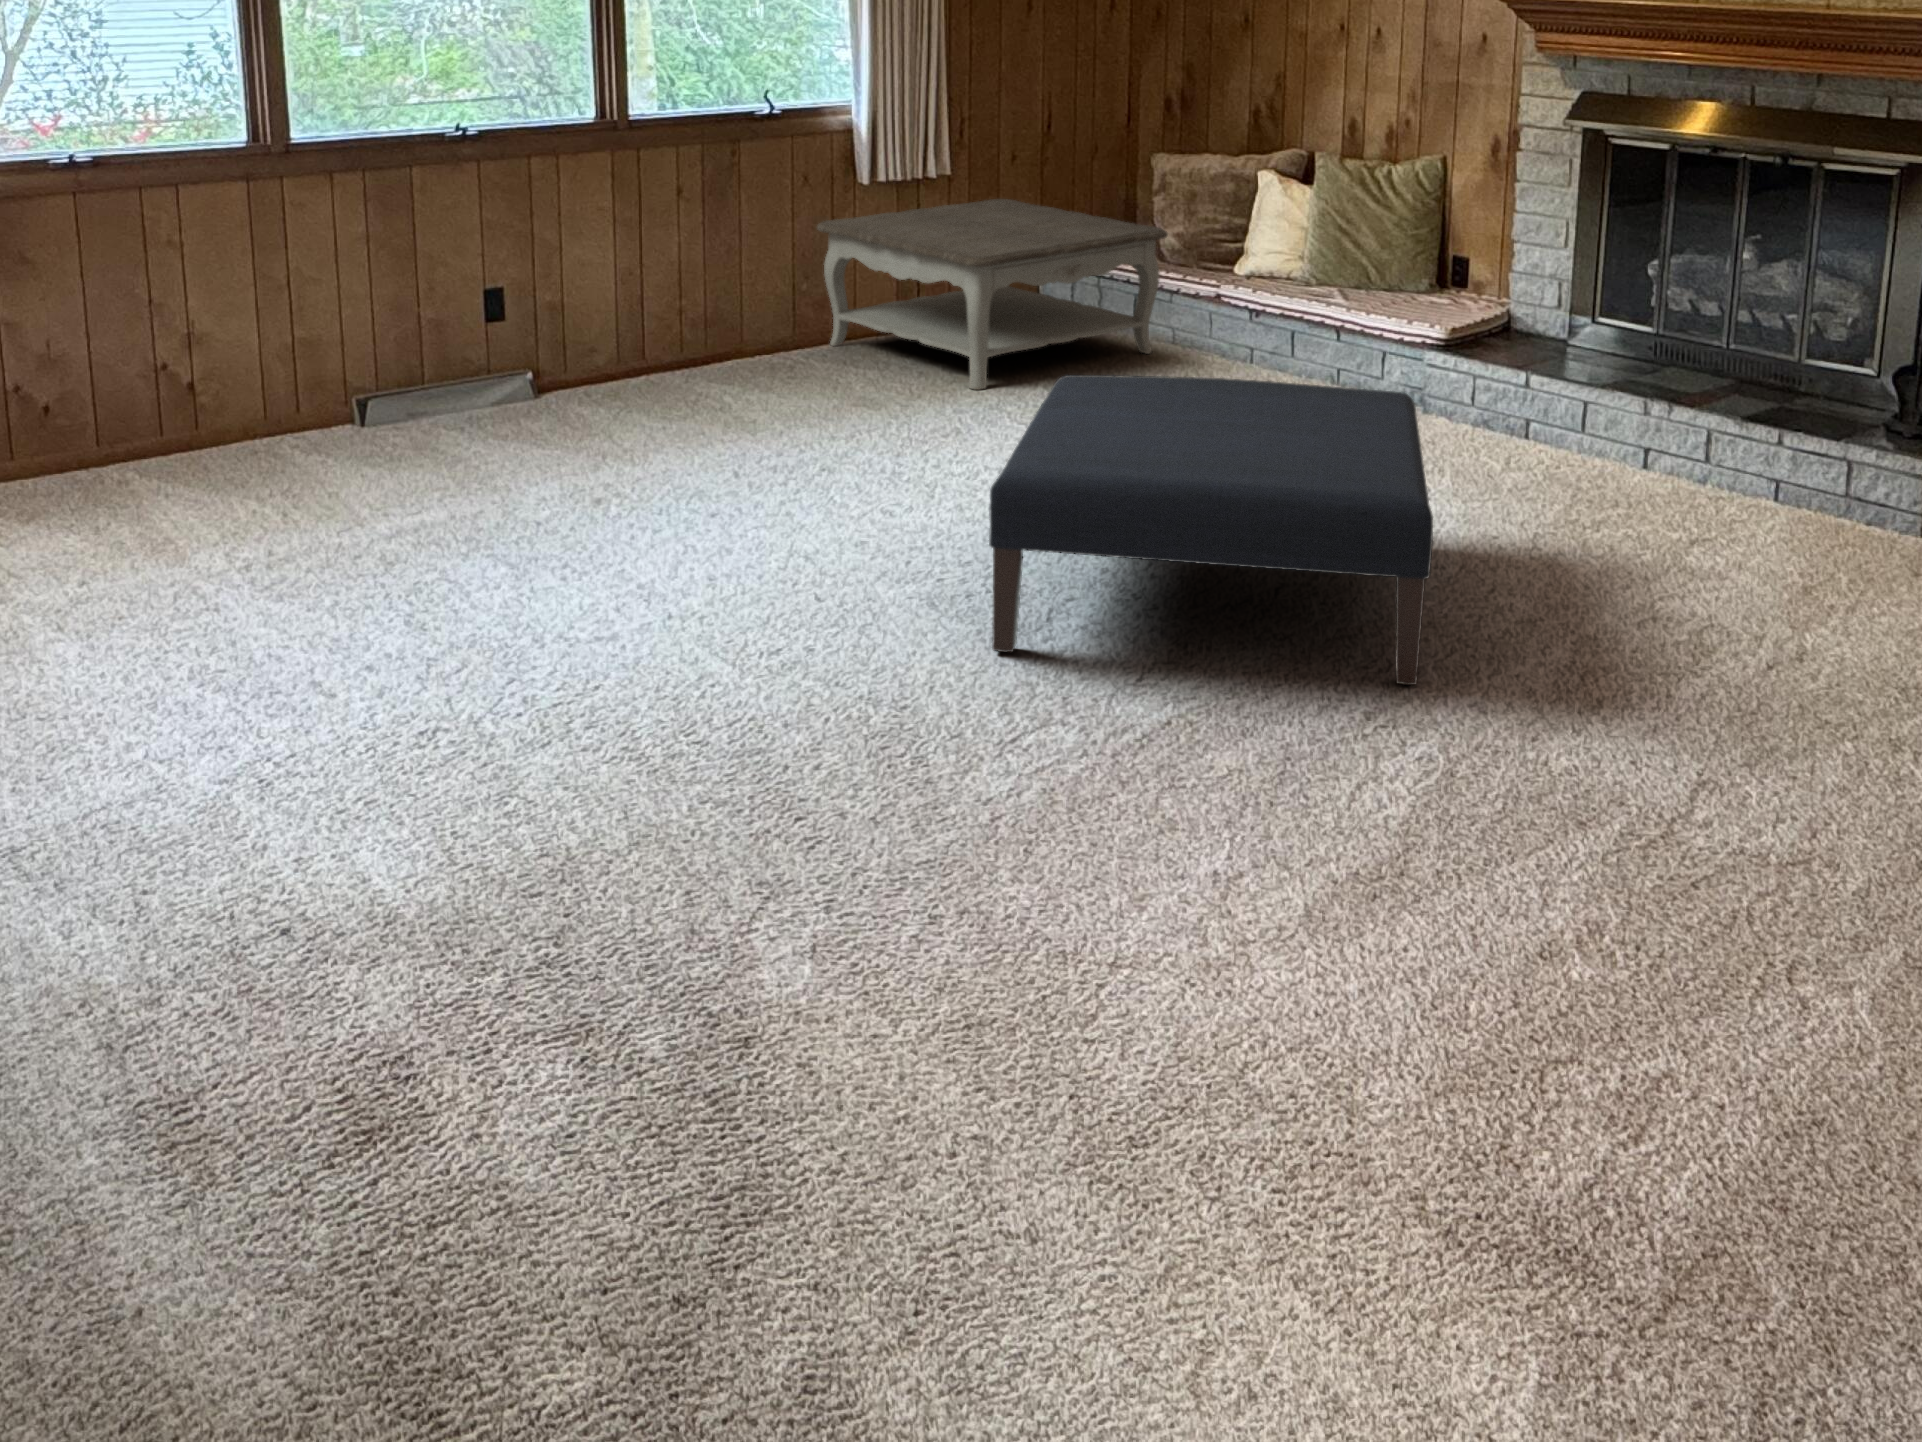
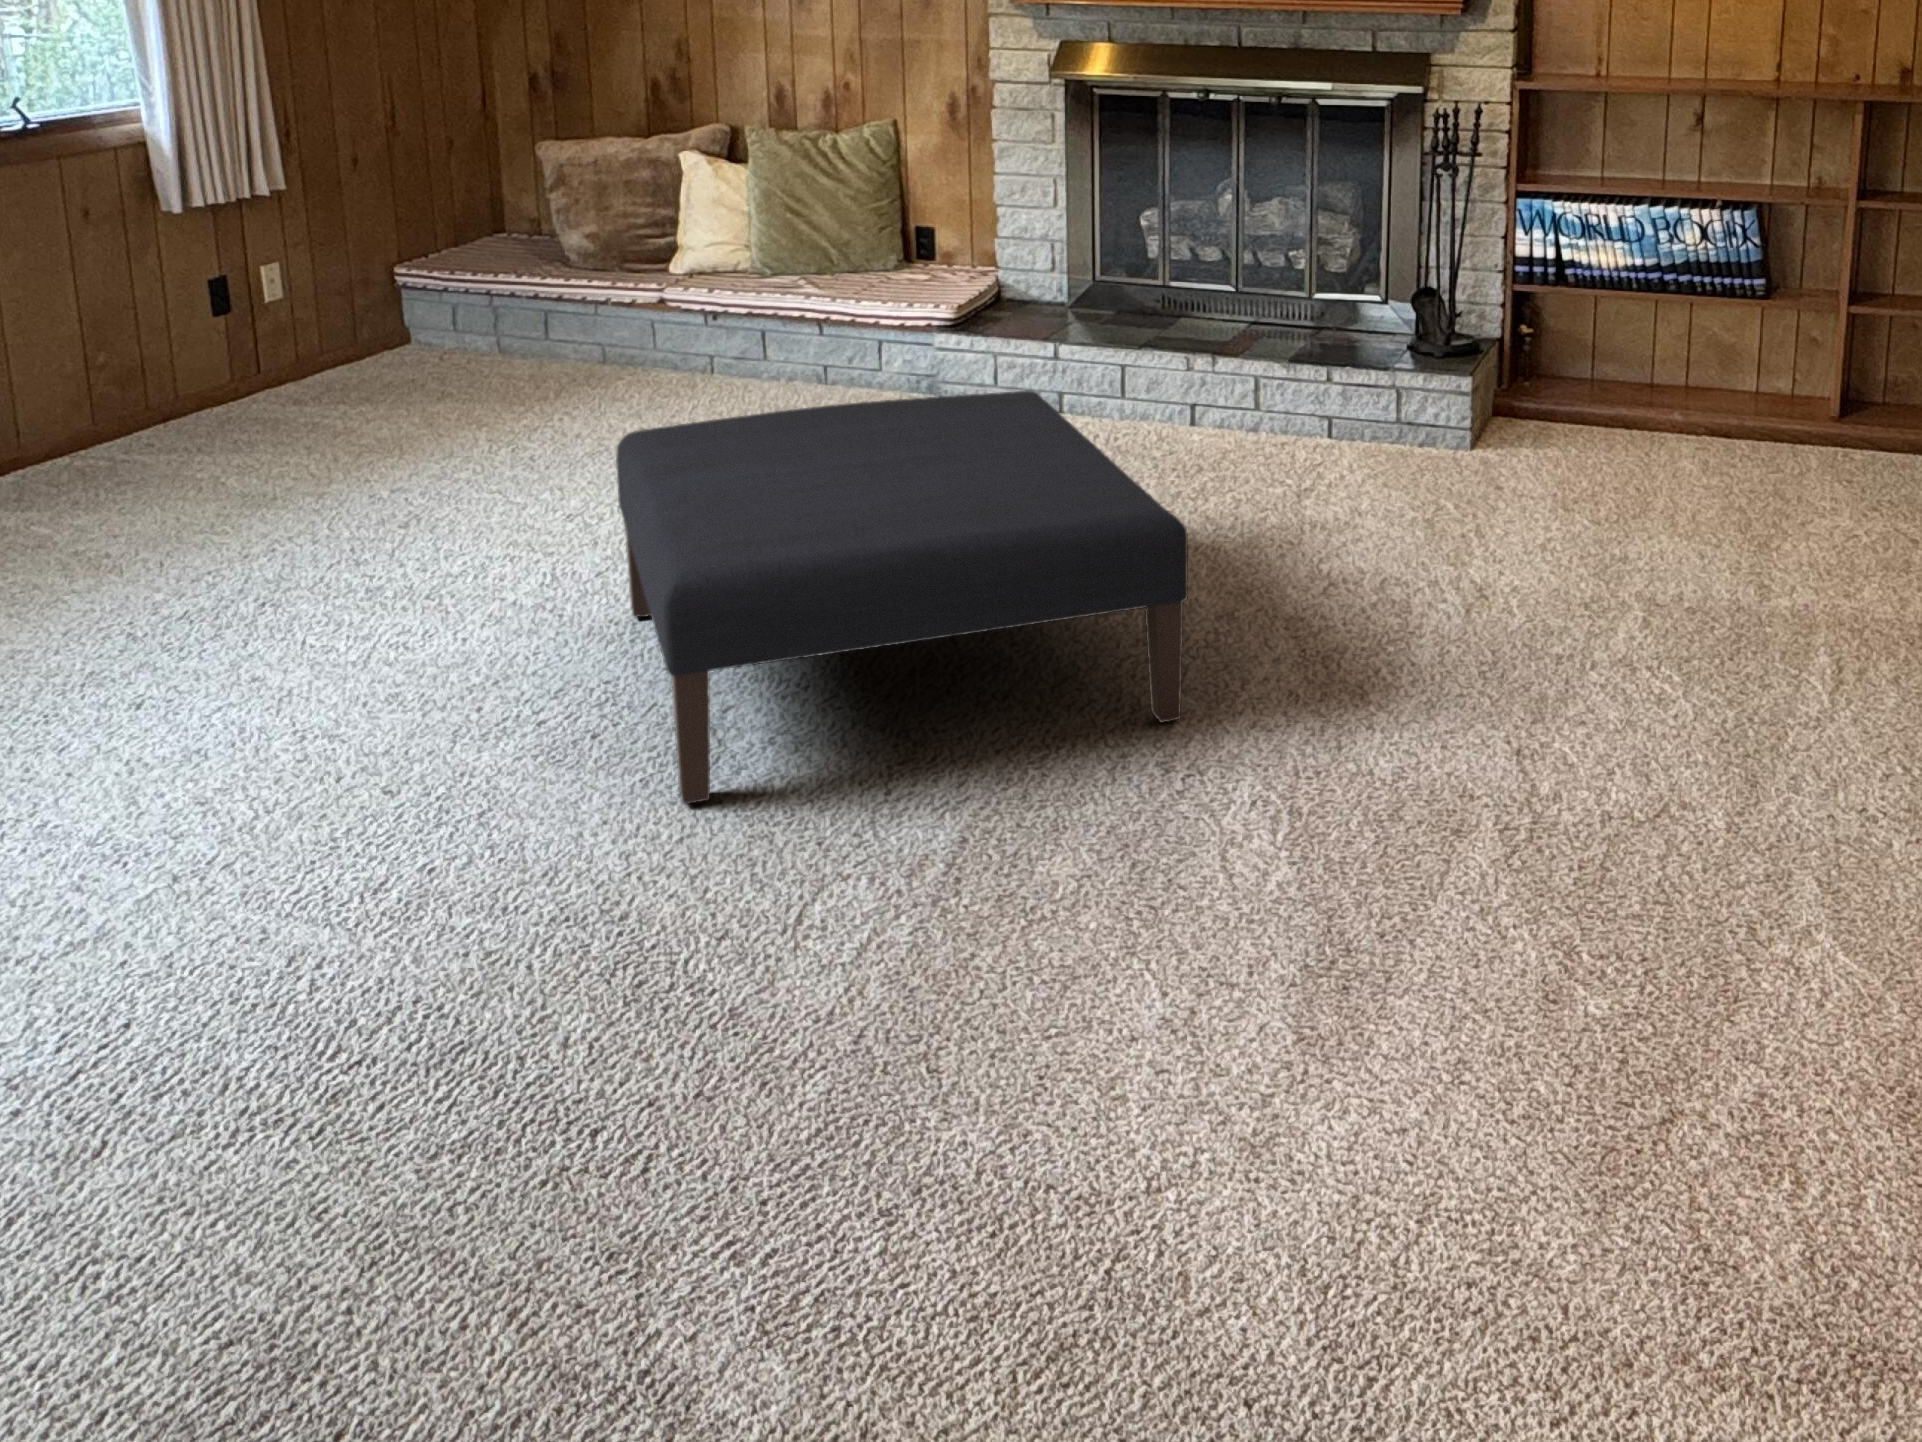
coffee table: present [817,199,1168,390] -> none [114,211,599,458]

